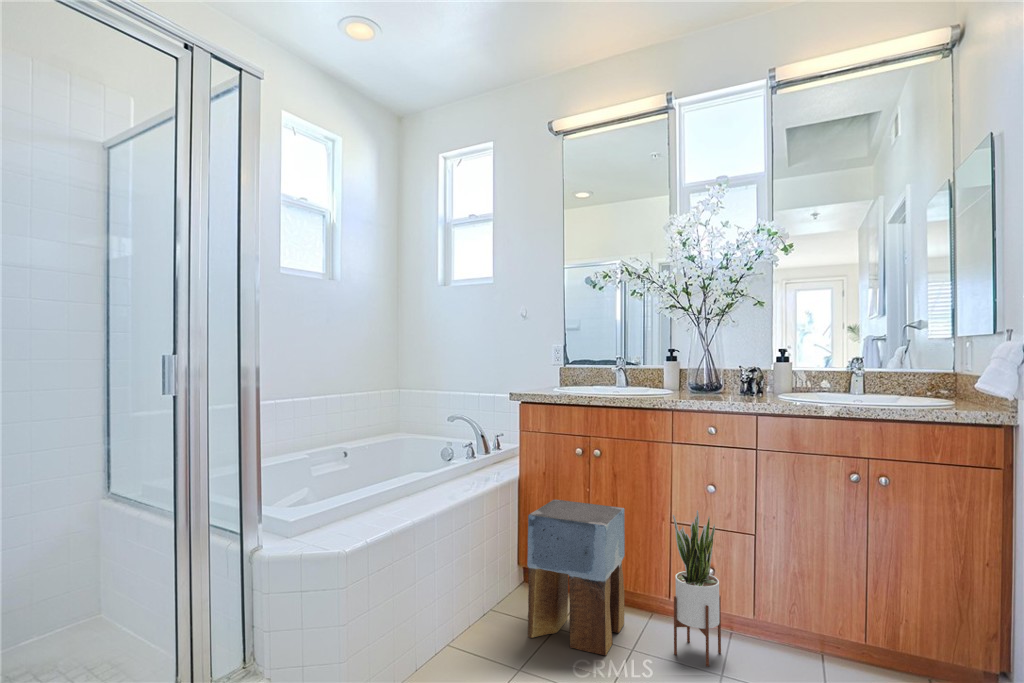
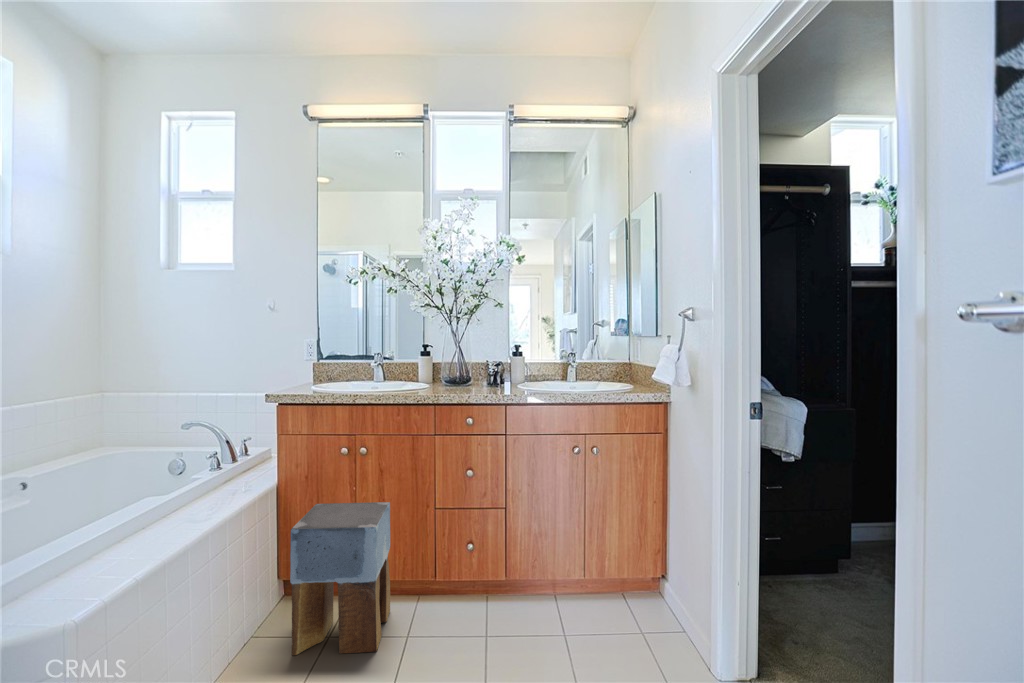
potted plant: present [673,510,721,666] -> none [439,496,477,633]

